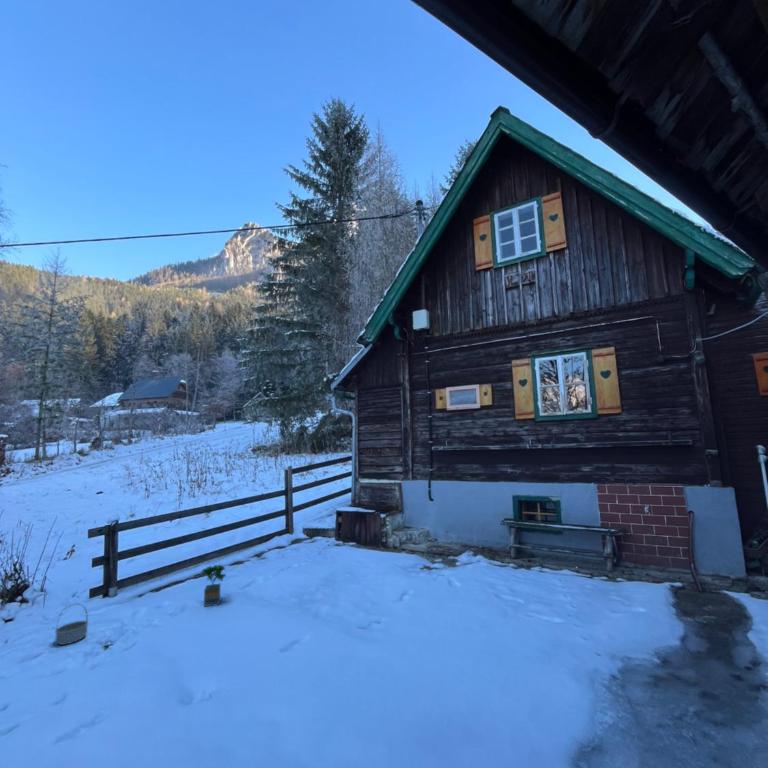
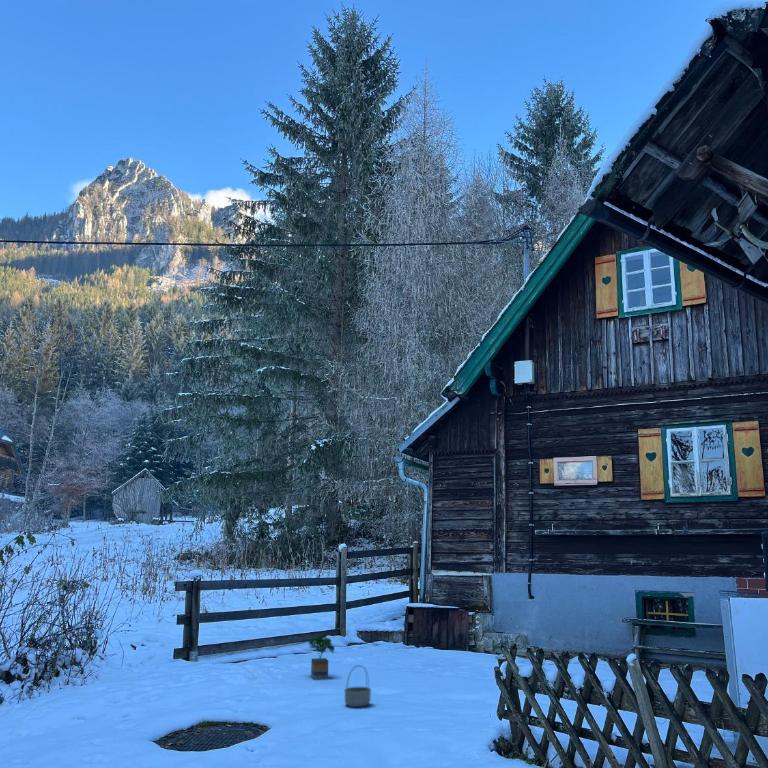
basket: present [56,604,88,645] -> present [344,665,371,707]

